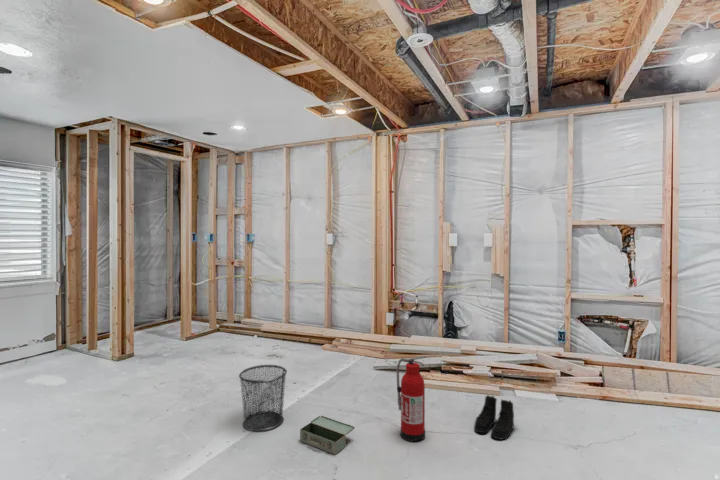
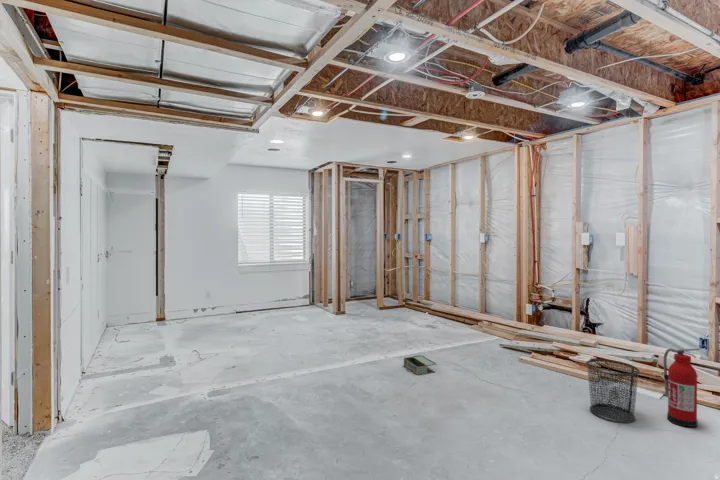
fire extinguisher: present [397,356,426,442] -> present [663,348,699,427]
waste bin: present [239,365,287,431] -> present [586,359,640,423]
boots: present [474,395,514,439] -> none [529,365,568,397]

